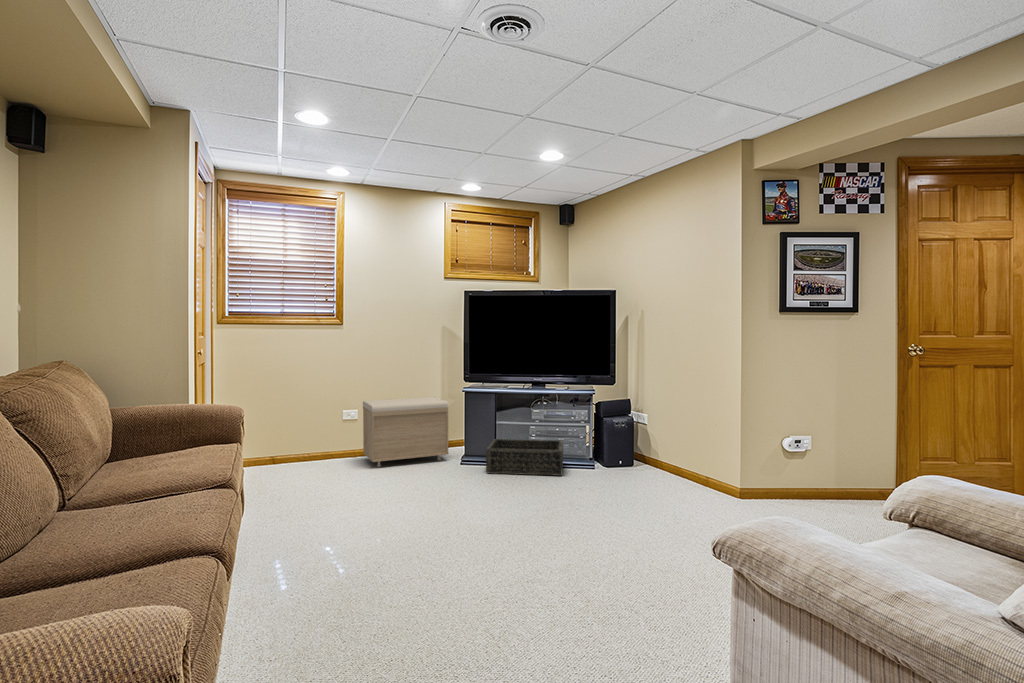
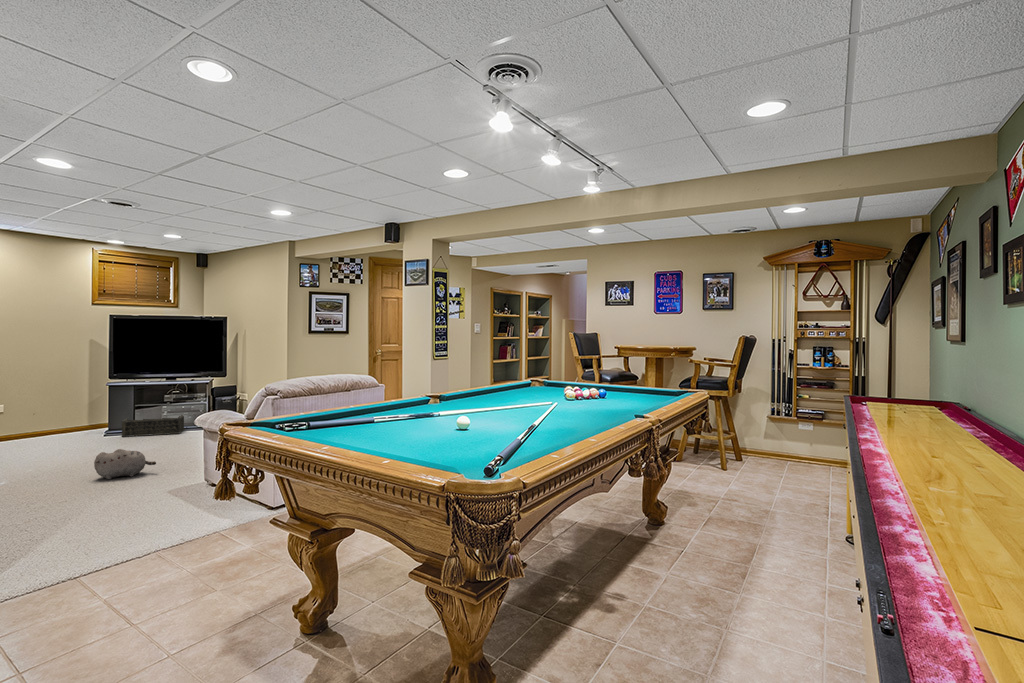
storage bench: present [363,397,448,467] -> none [12,390,93,441]
plush toy: none [490,535,592,597] -> present [94,449,156,479]

